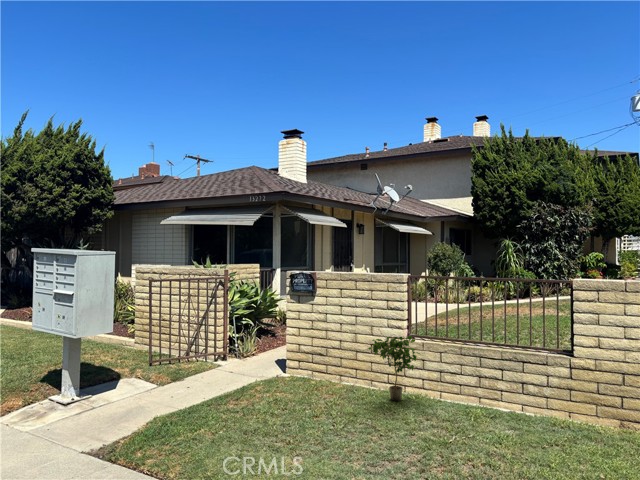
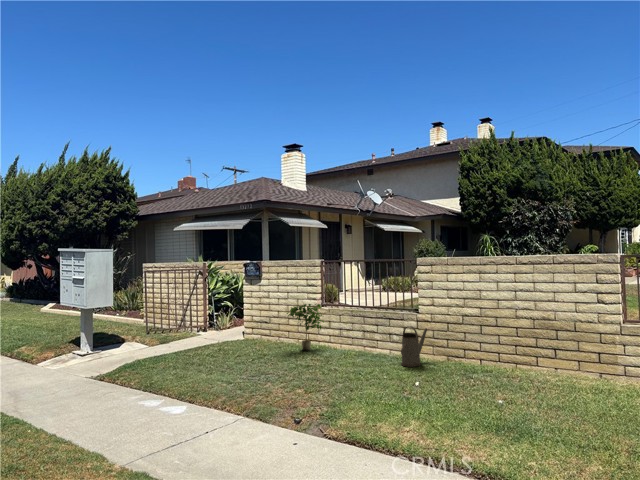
watering can: none [565,380,597,441] -> present [401,326,427,367]

